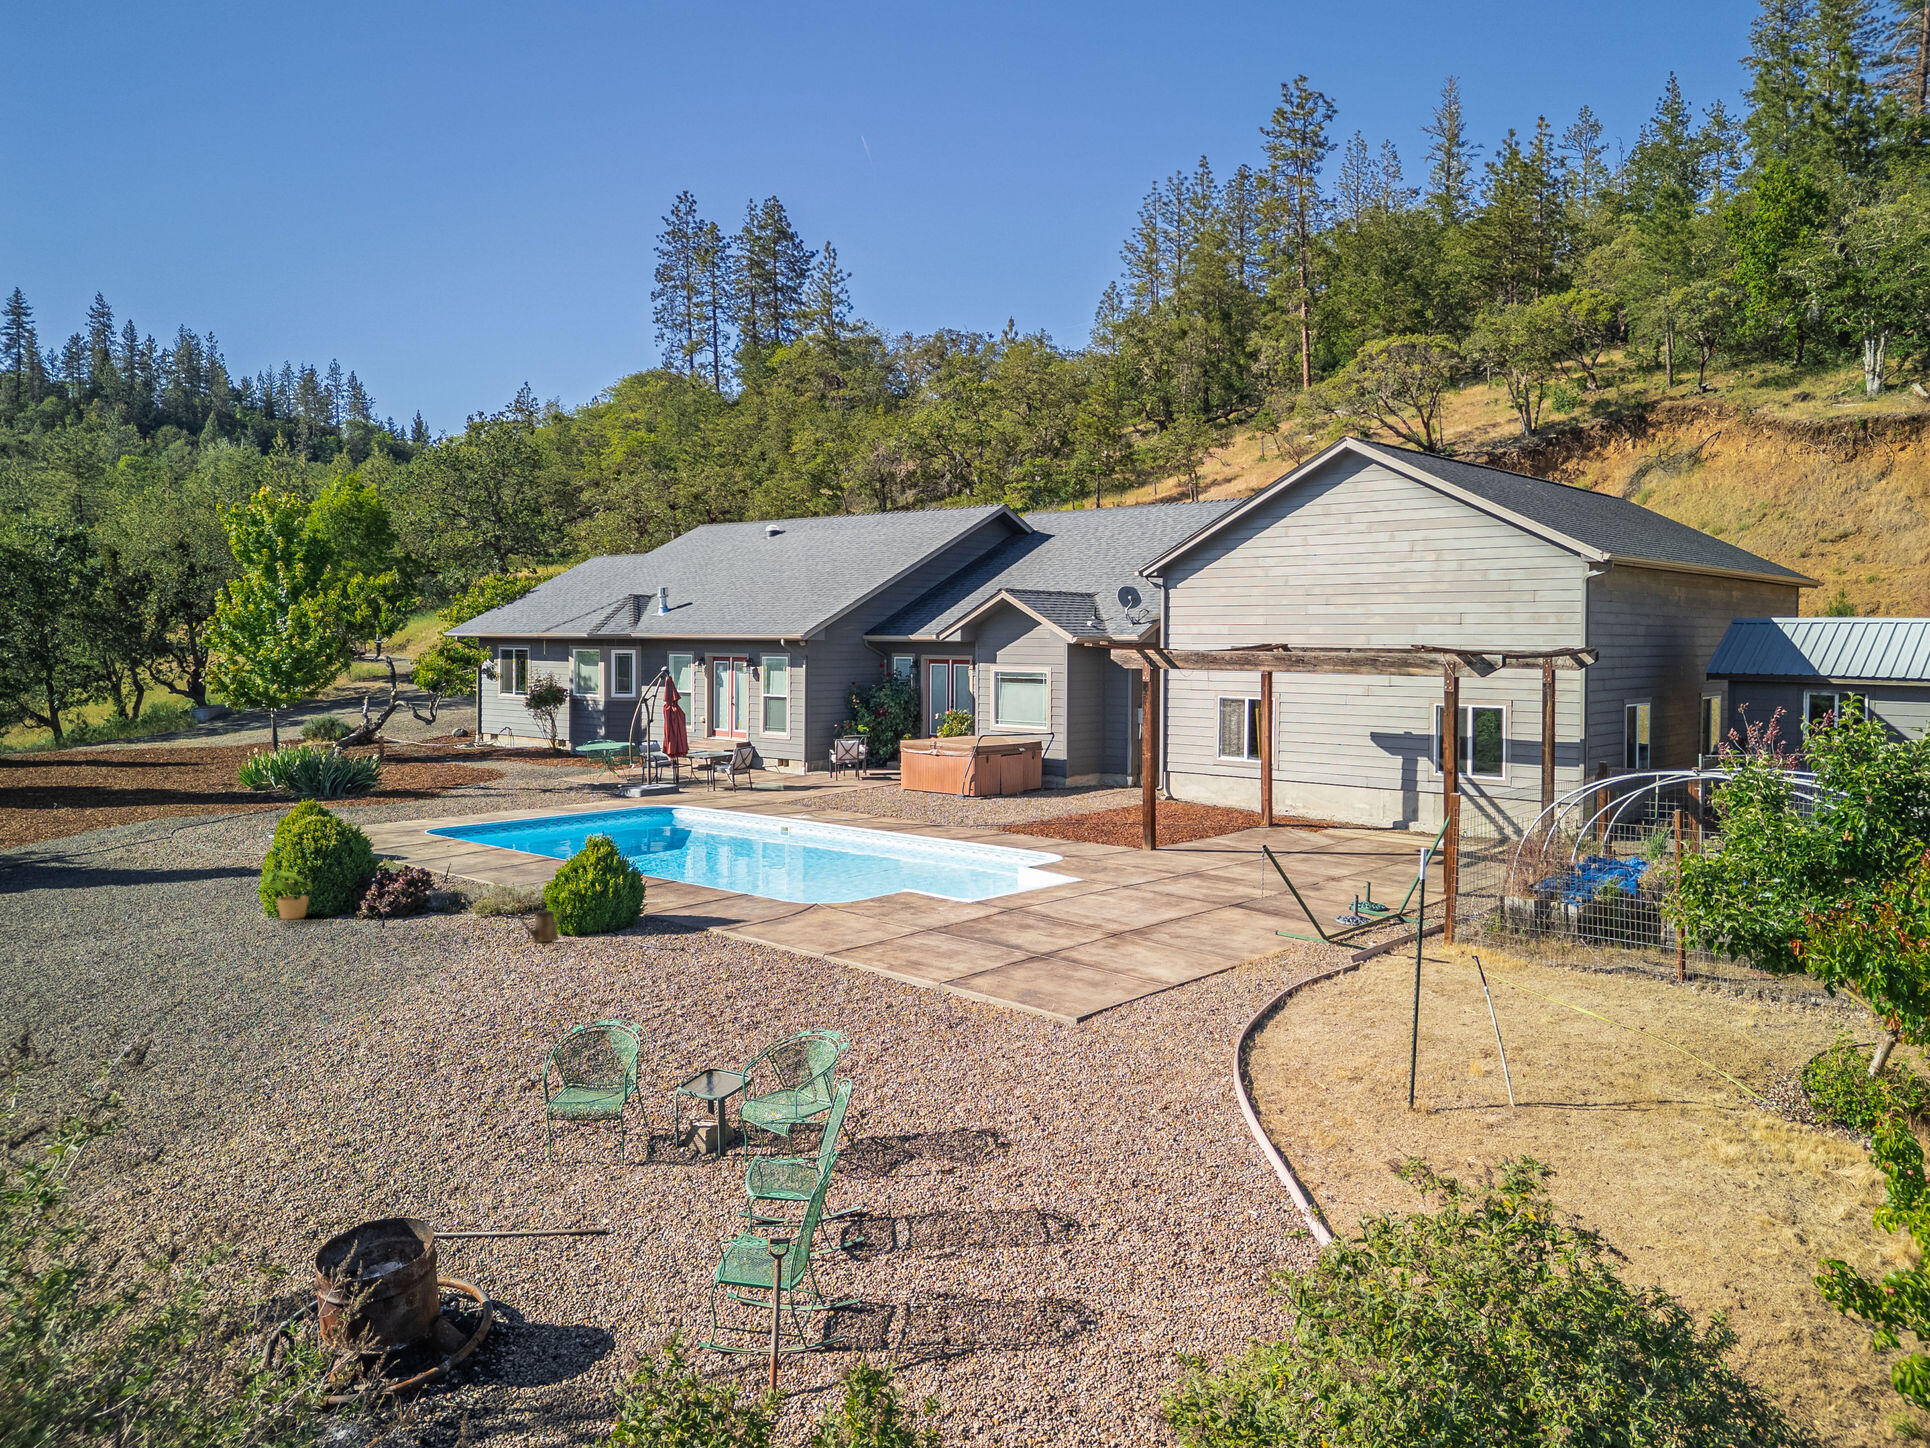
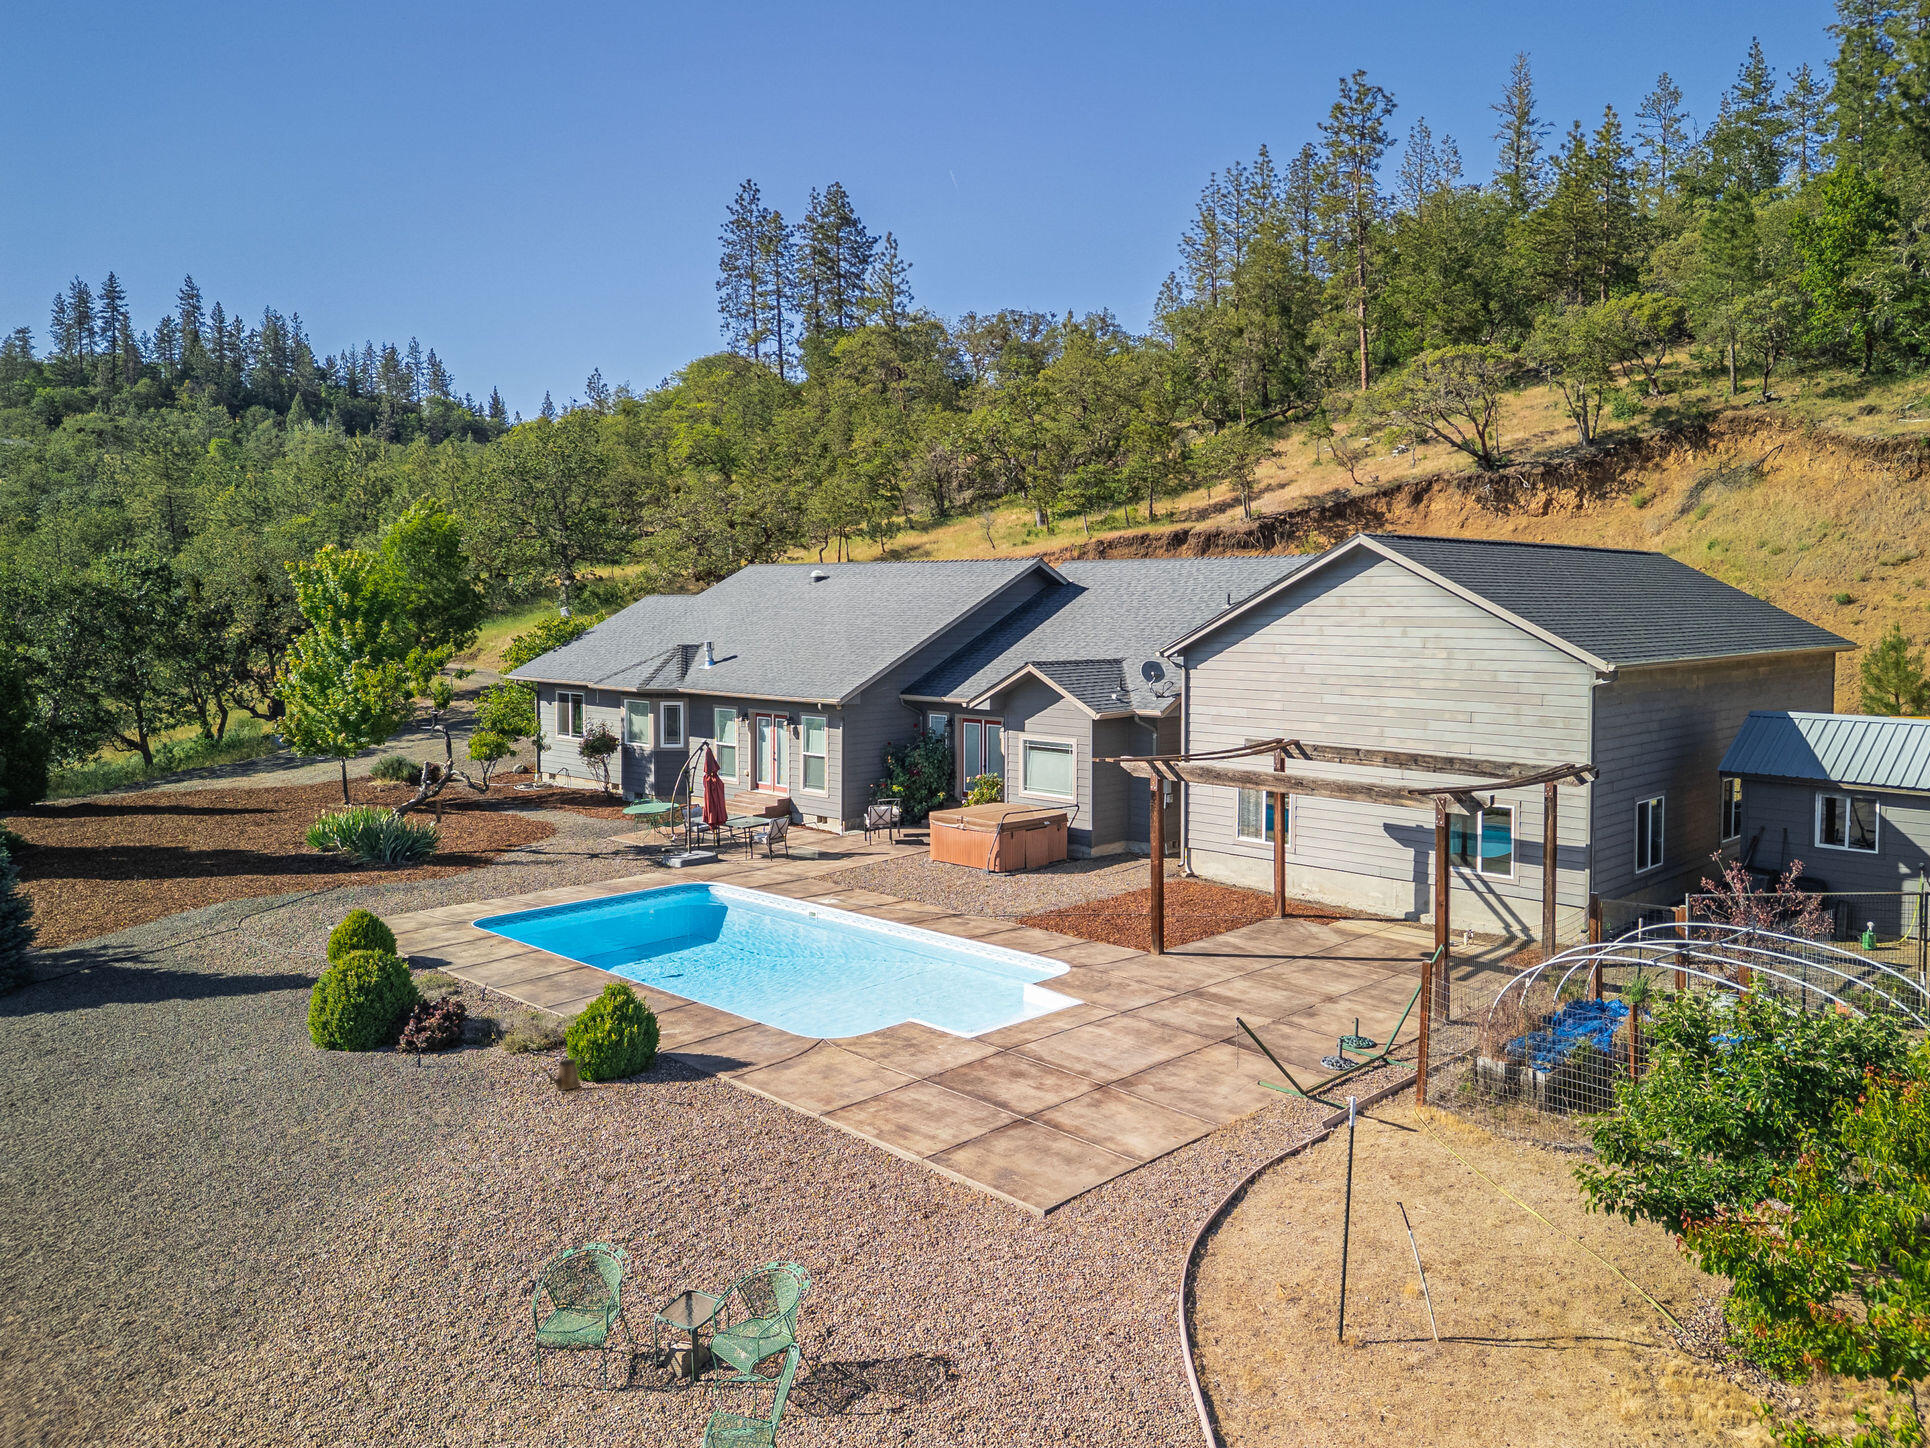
potted plant: present [262,872,312,919] -> none [314,1013,361,1056]

